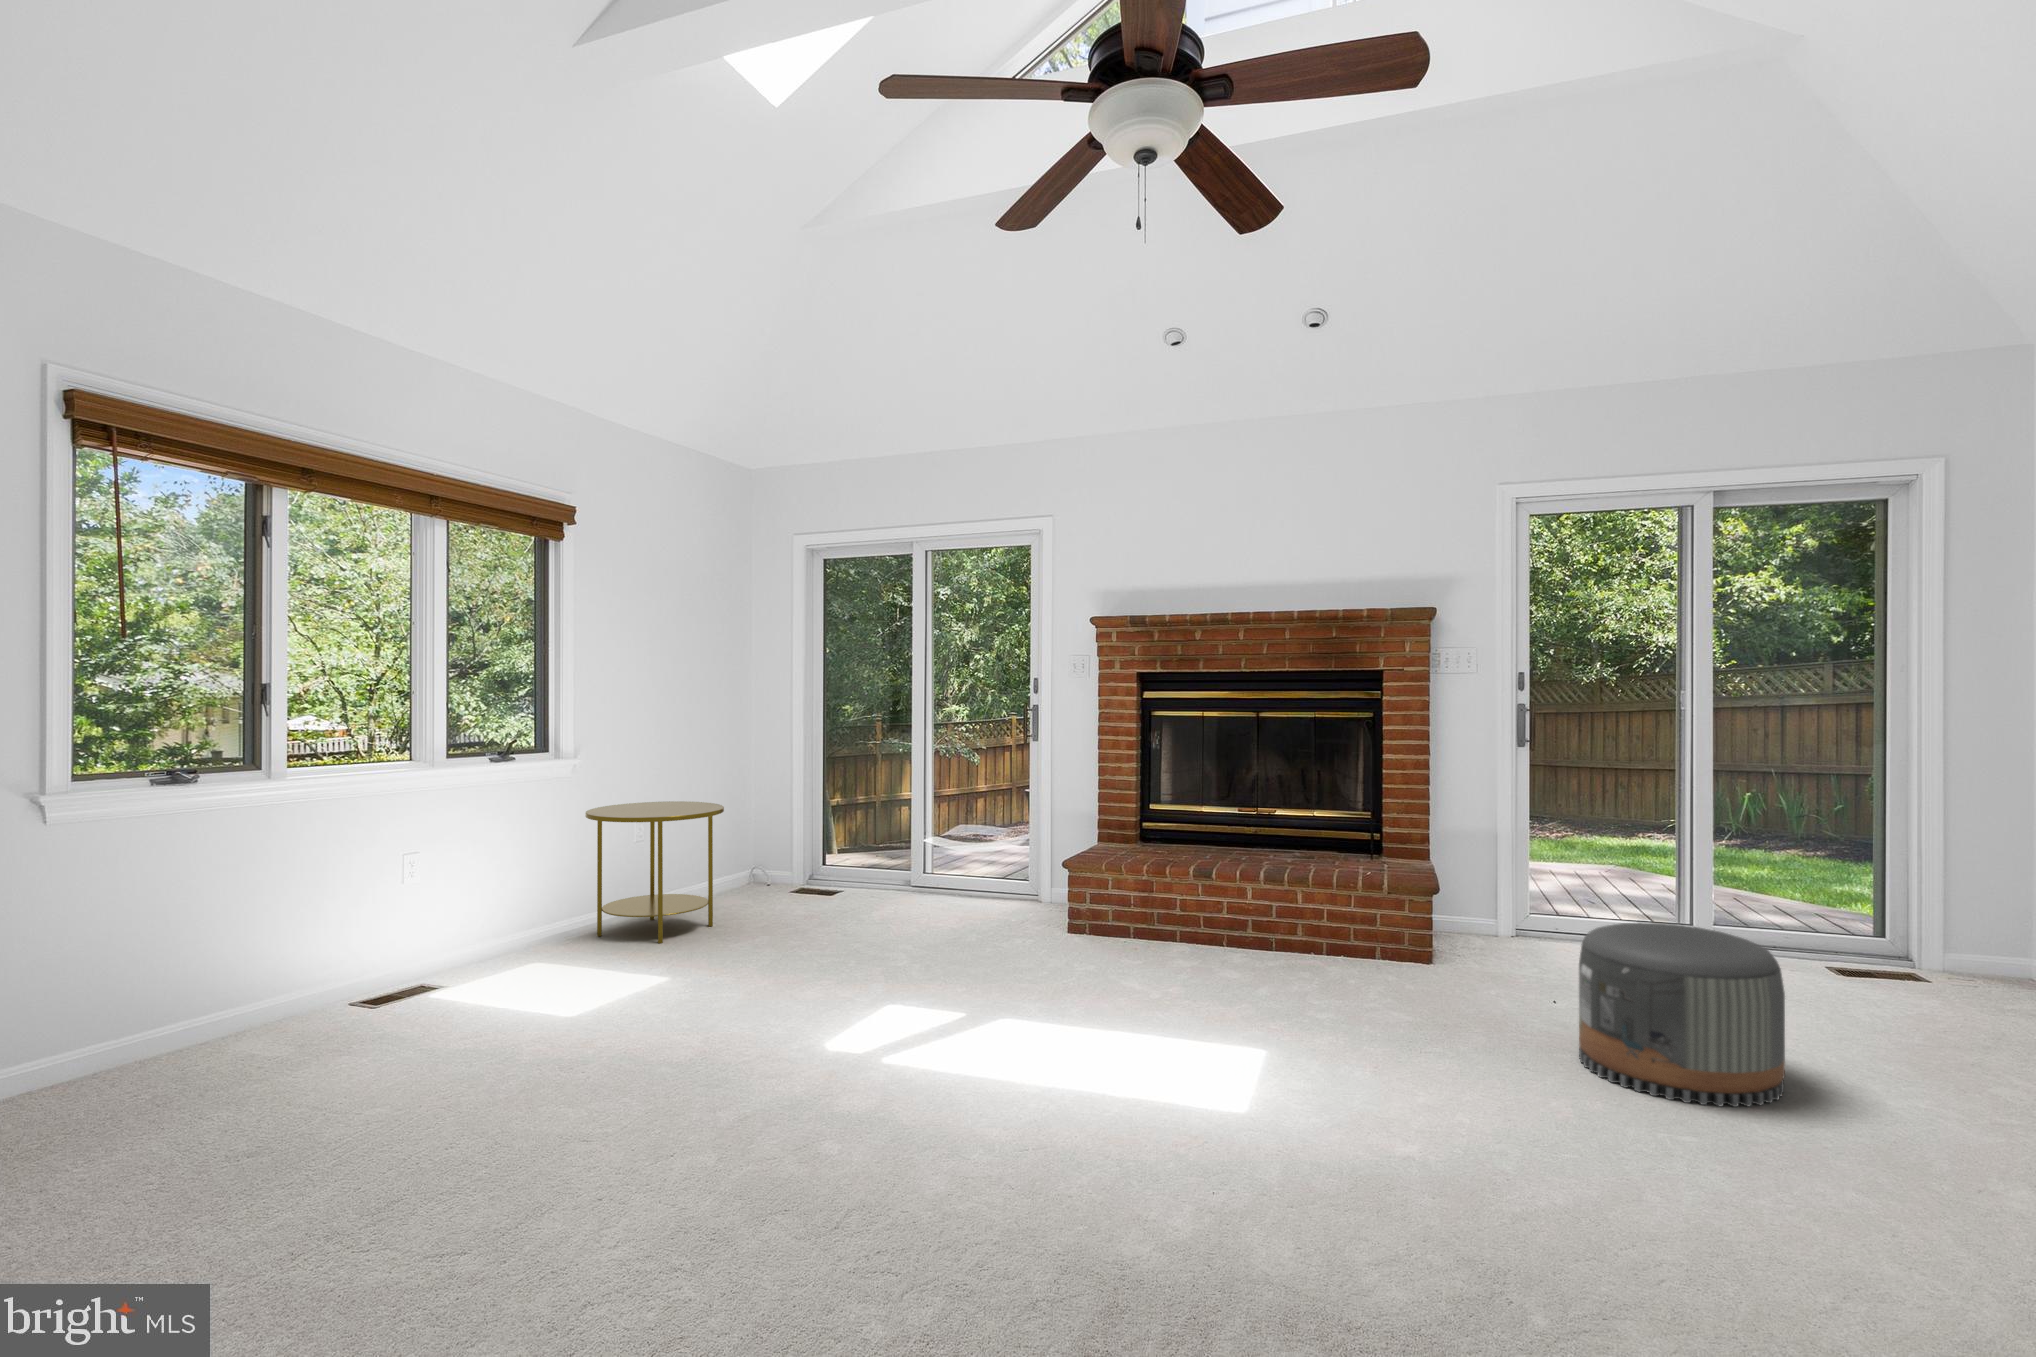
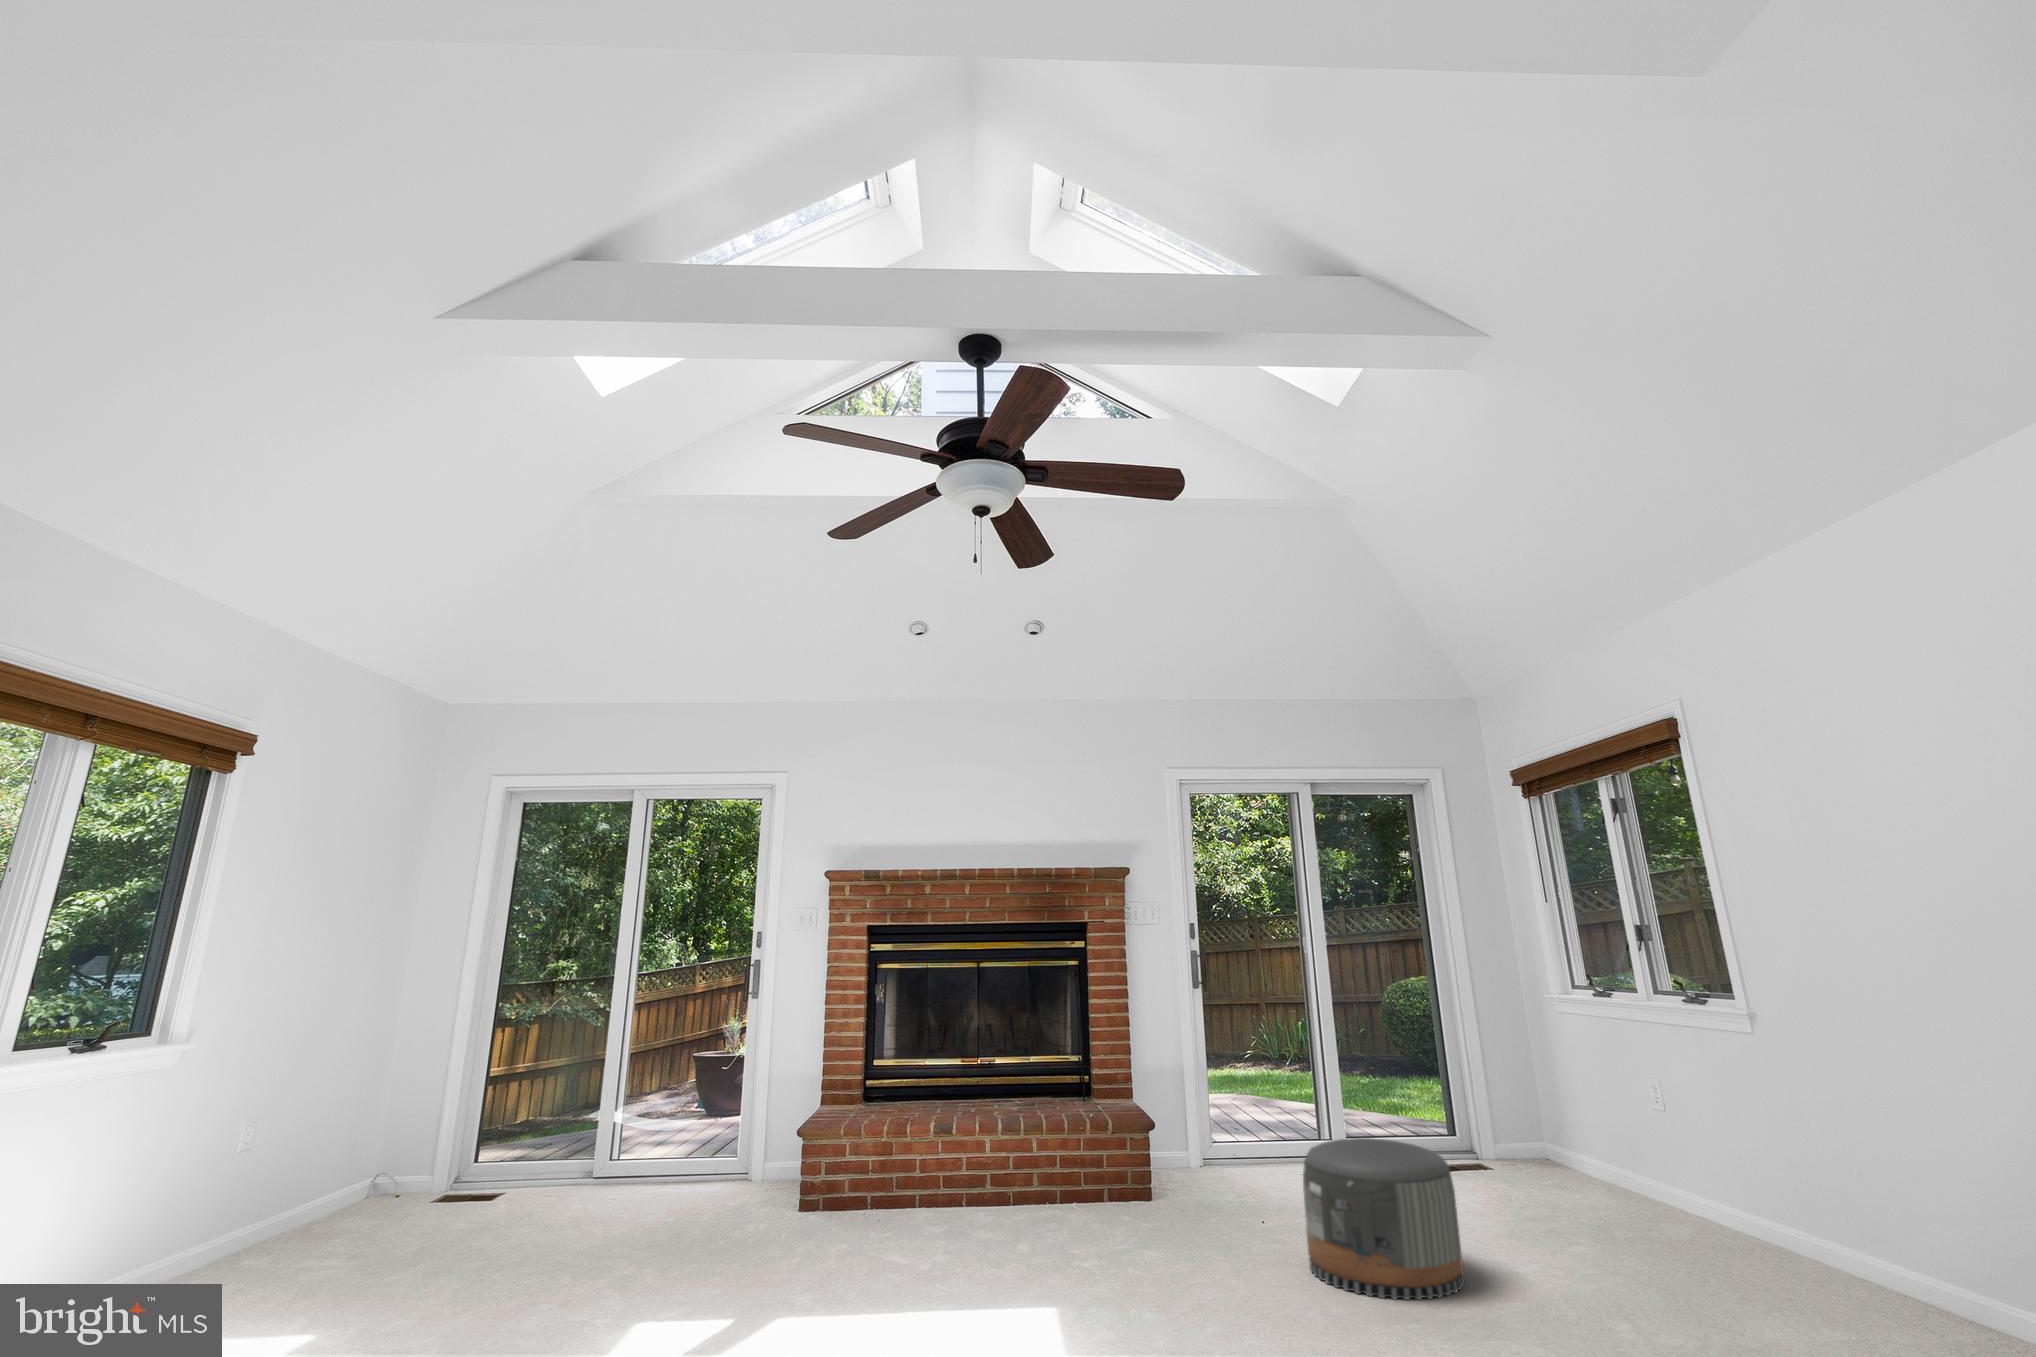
side table: present [585,801,724,943] -> none [189,1089,398,1285]

